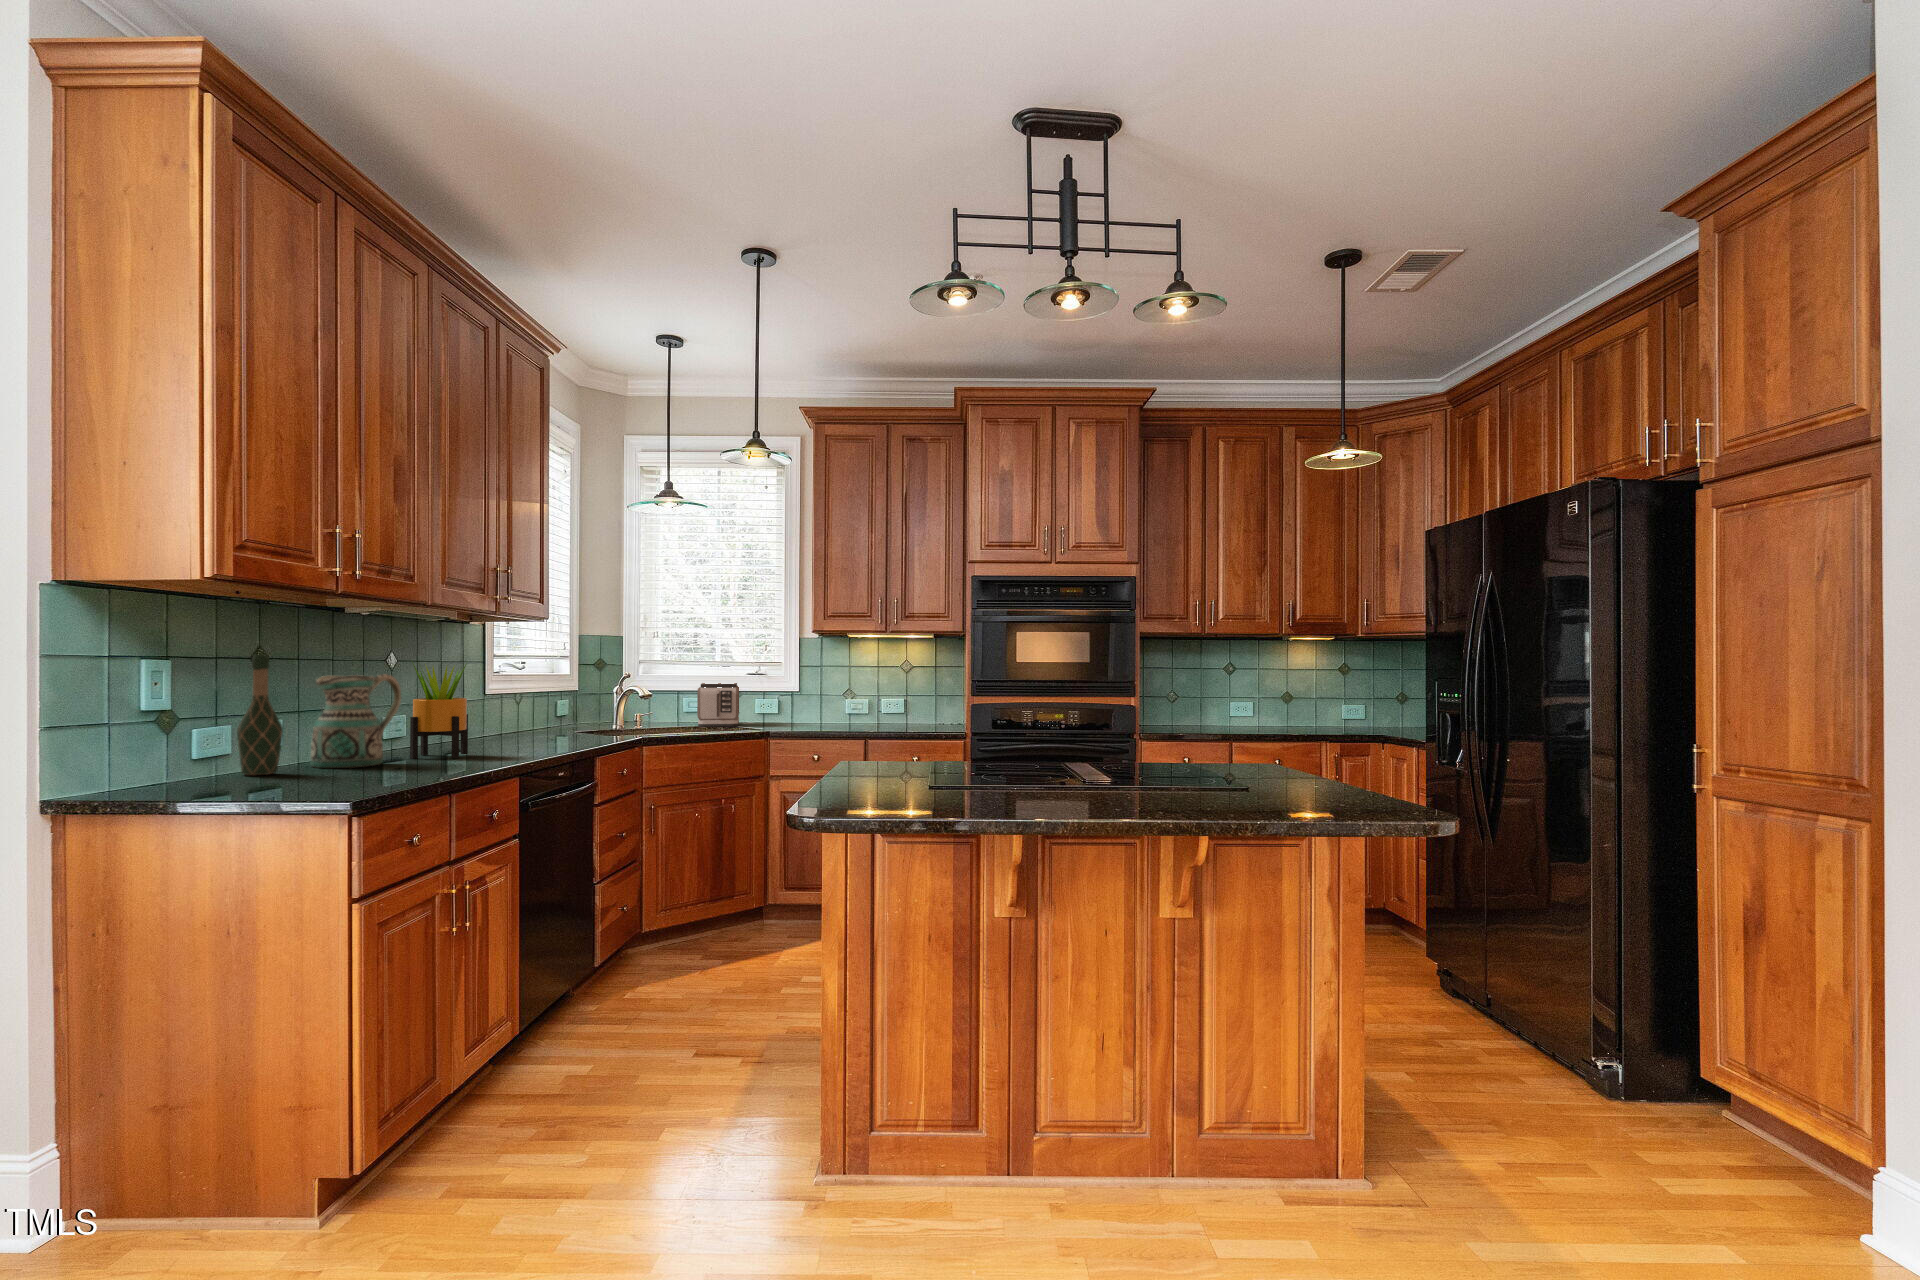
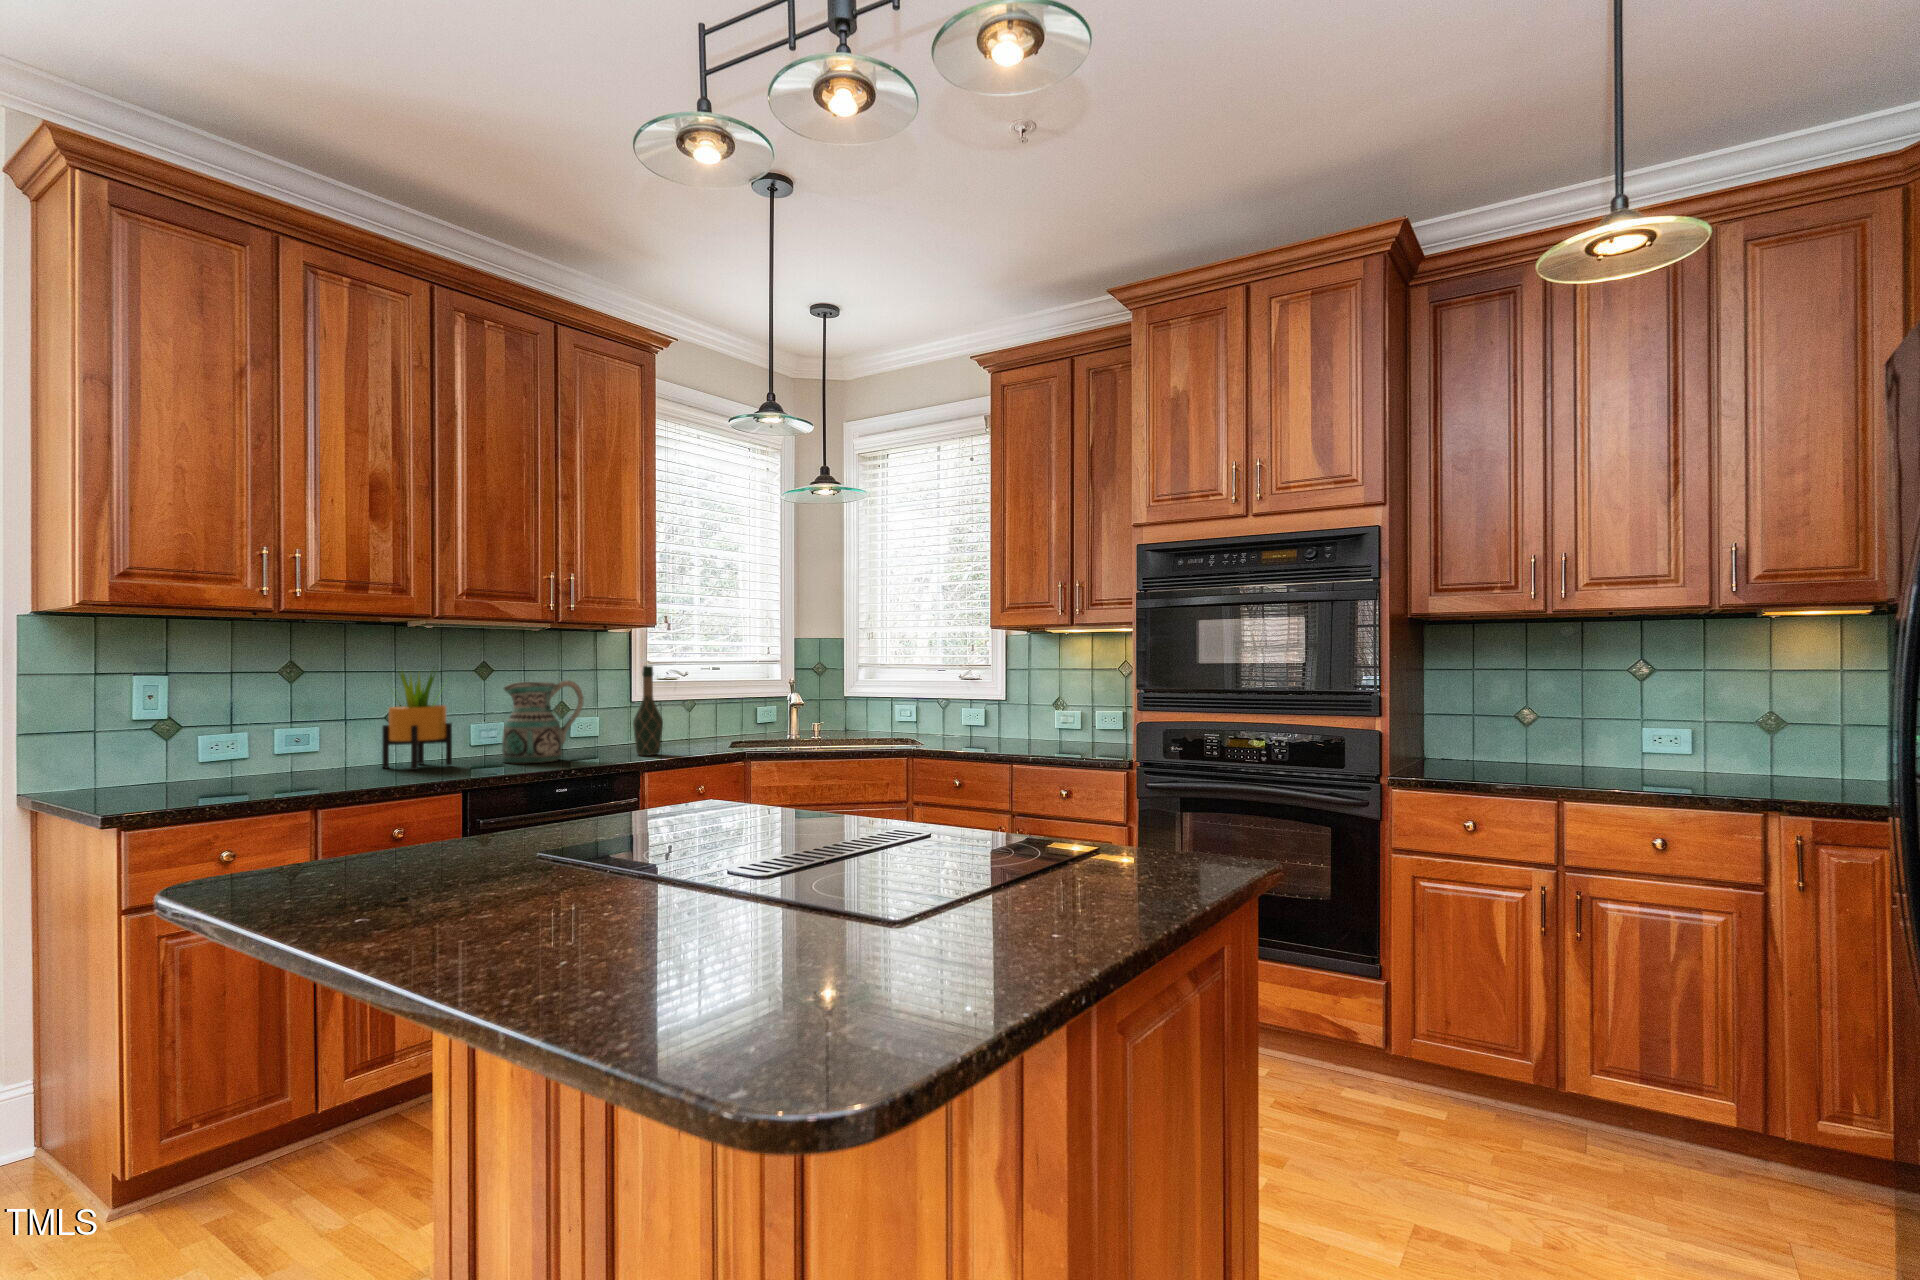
wine bottle: present [237,654,283,775] -> present [633,666,663,755]
ceramic pitcher: present [311,674,401,768] -> present [502,680,583,763]
toaster: present [697,683,739,727] -> none [888,688,956,739]

